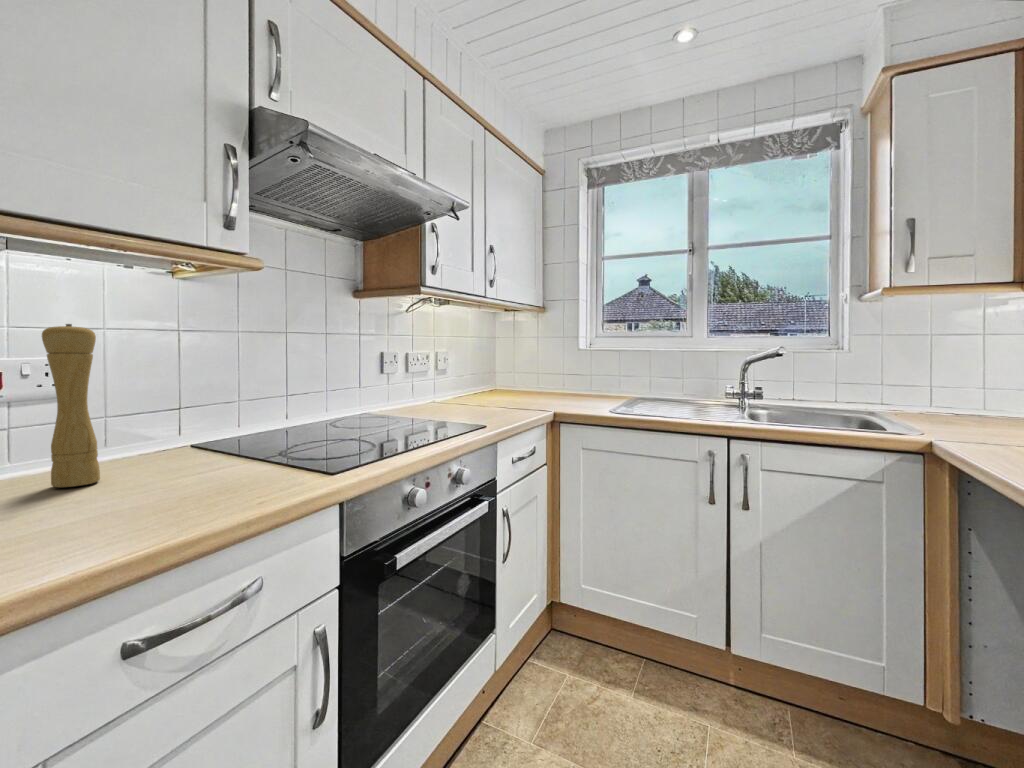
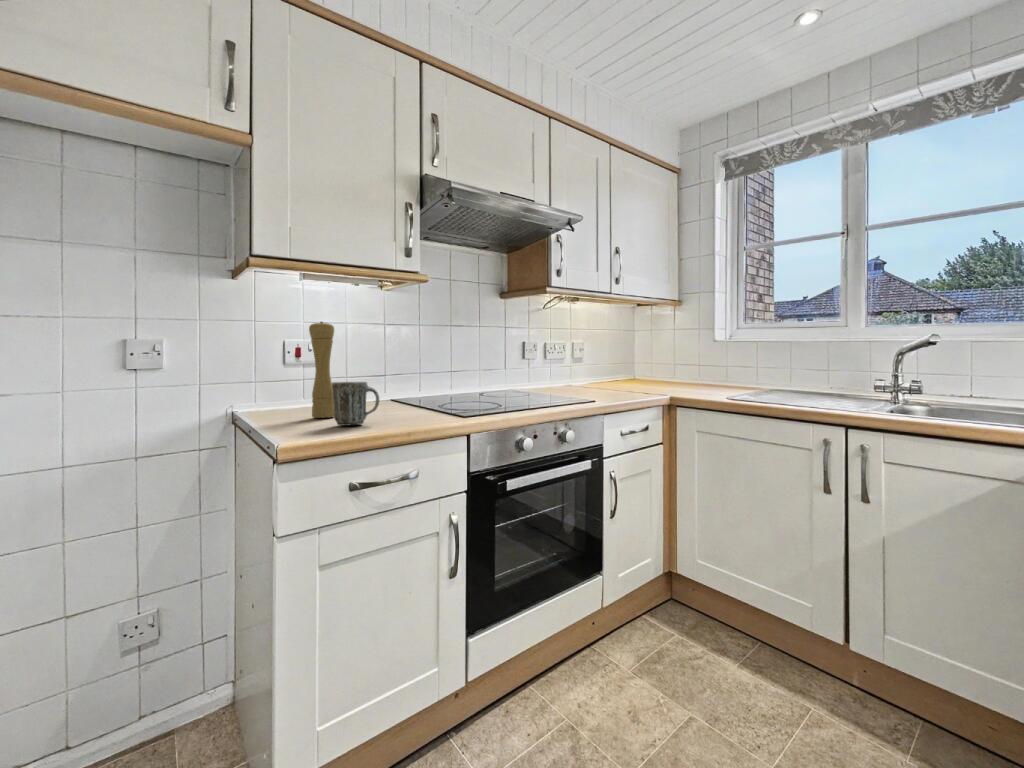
mug: none [87,430,185,512] -> present [332,382,379,426]

